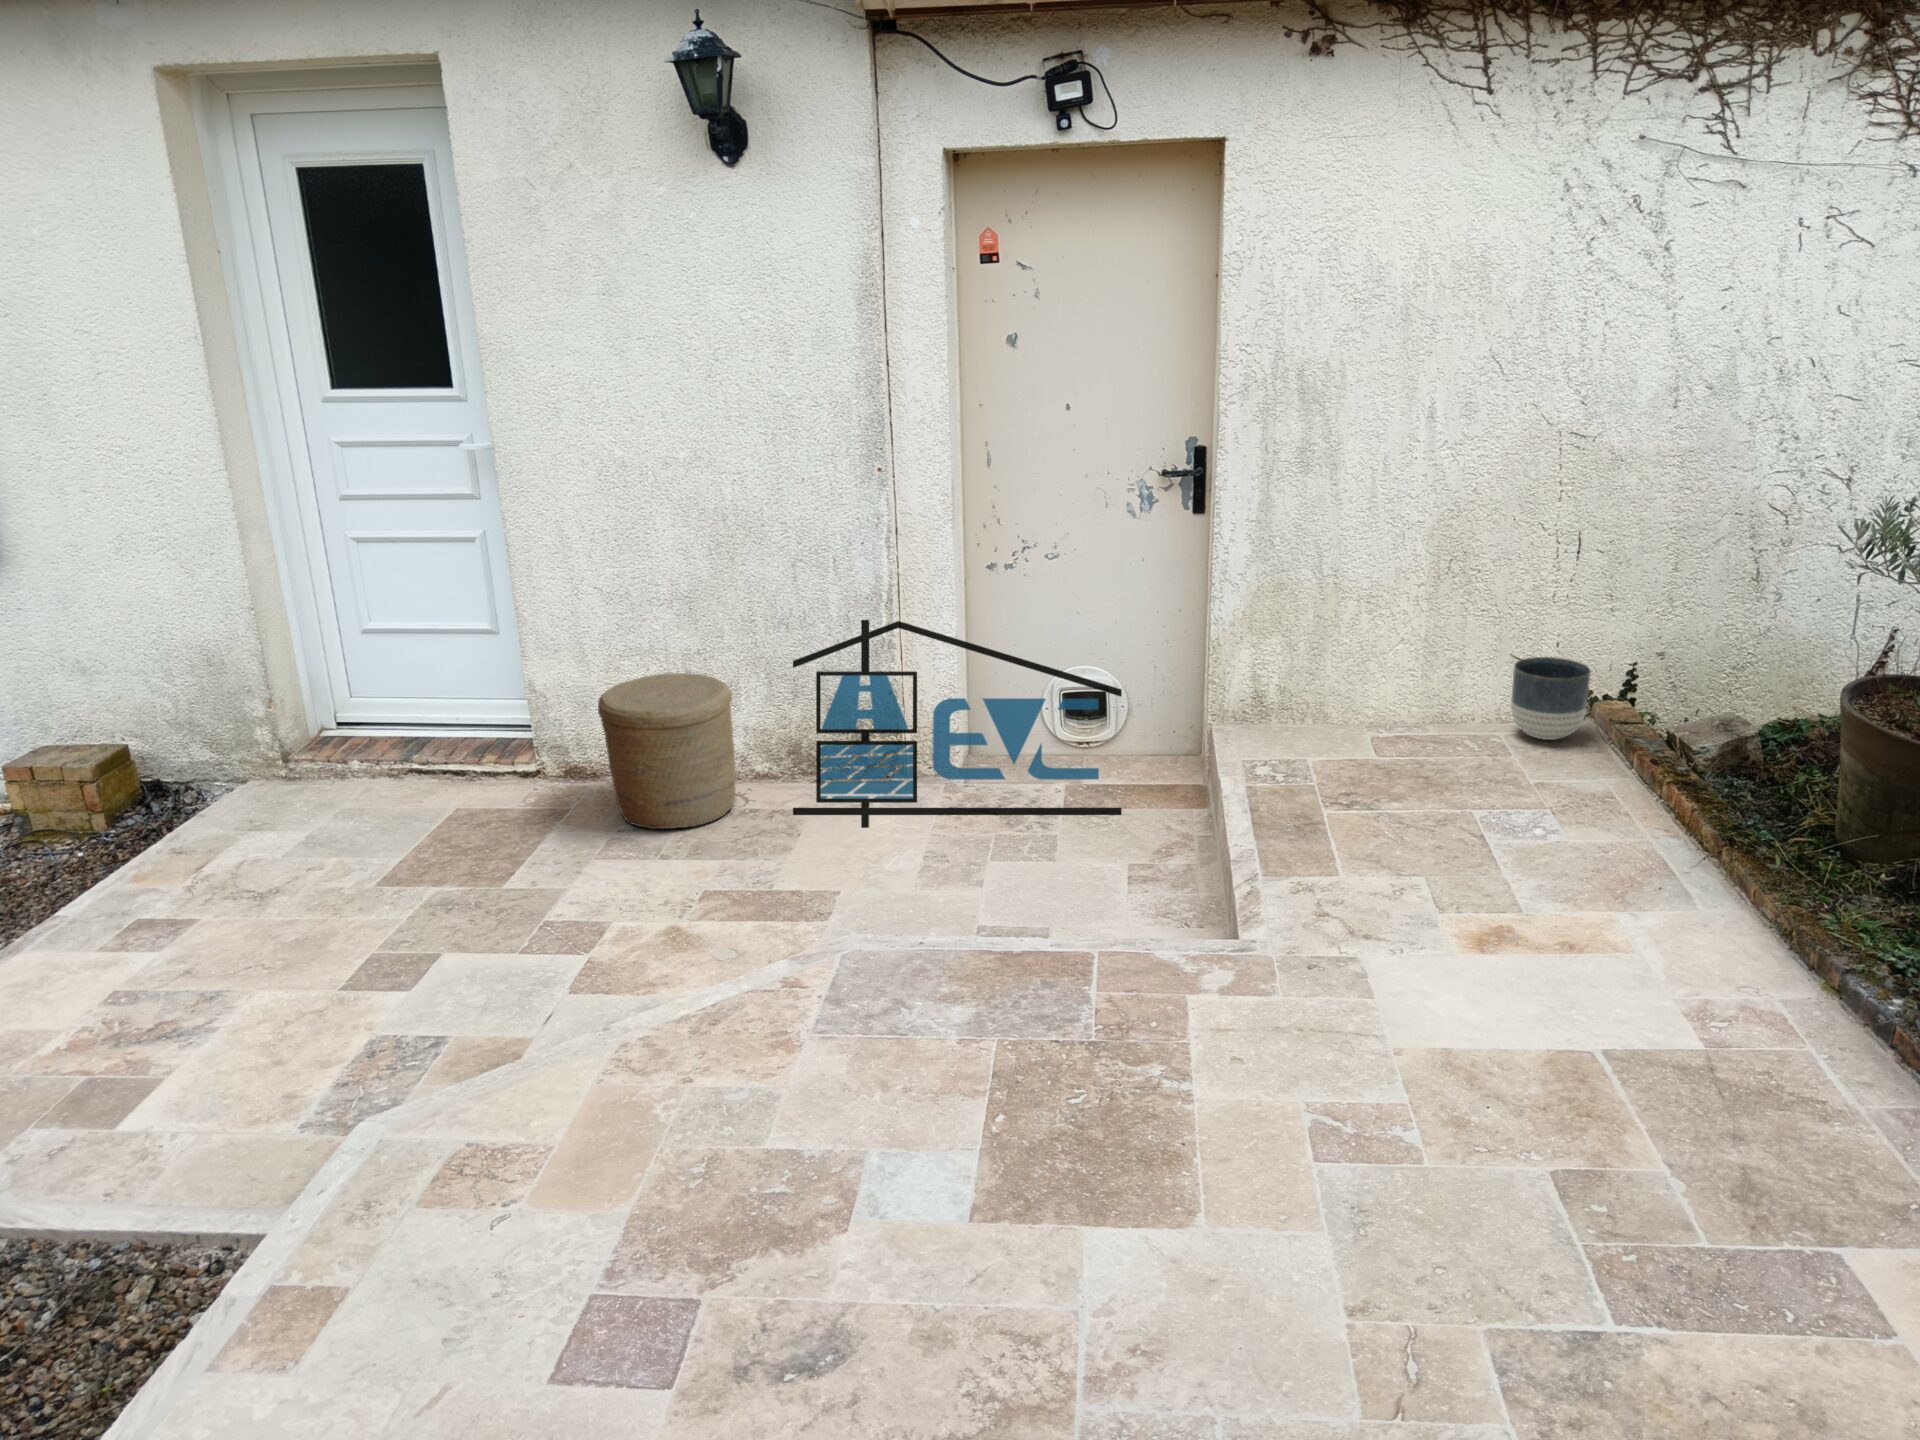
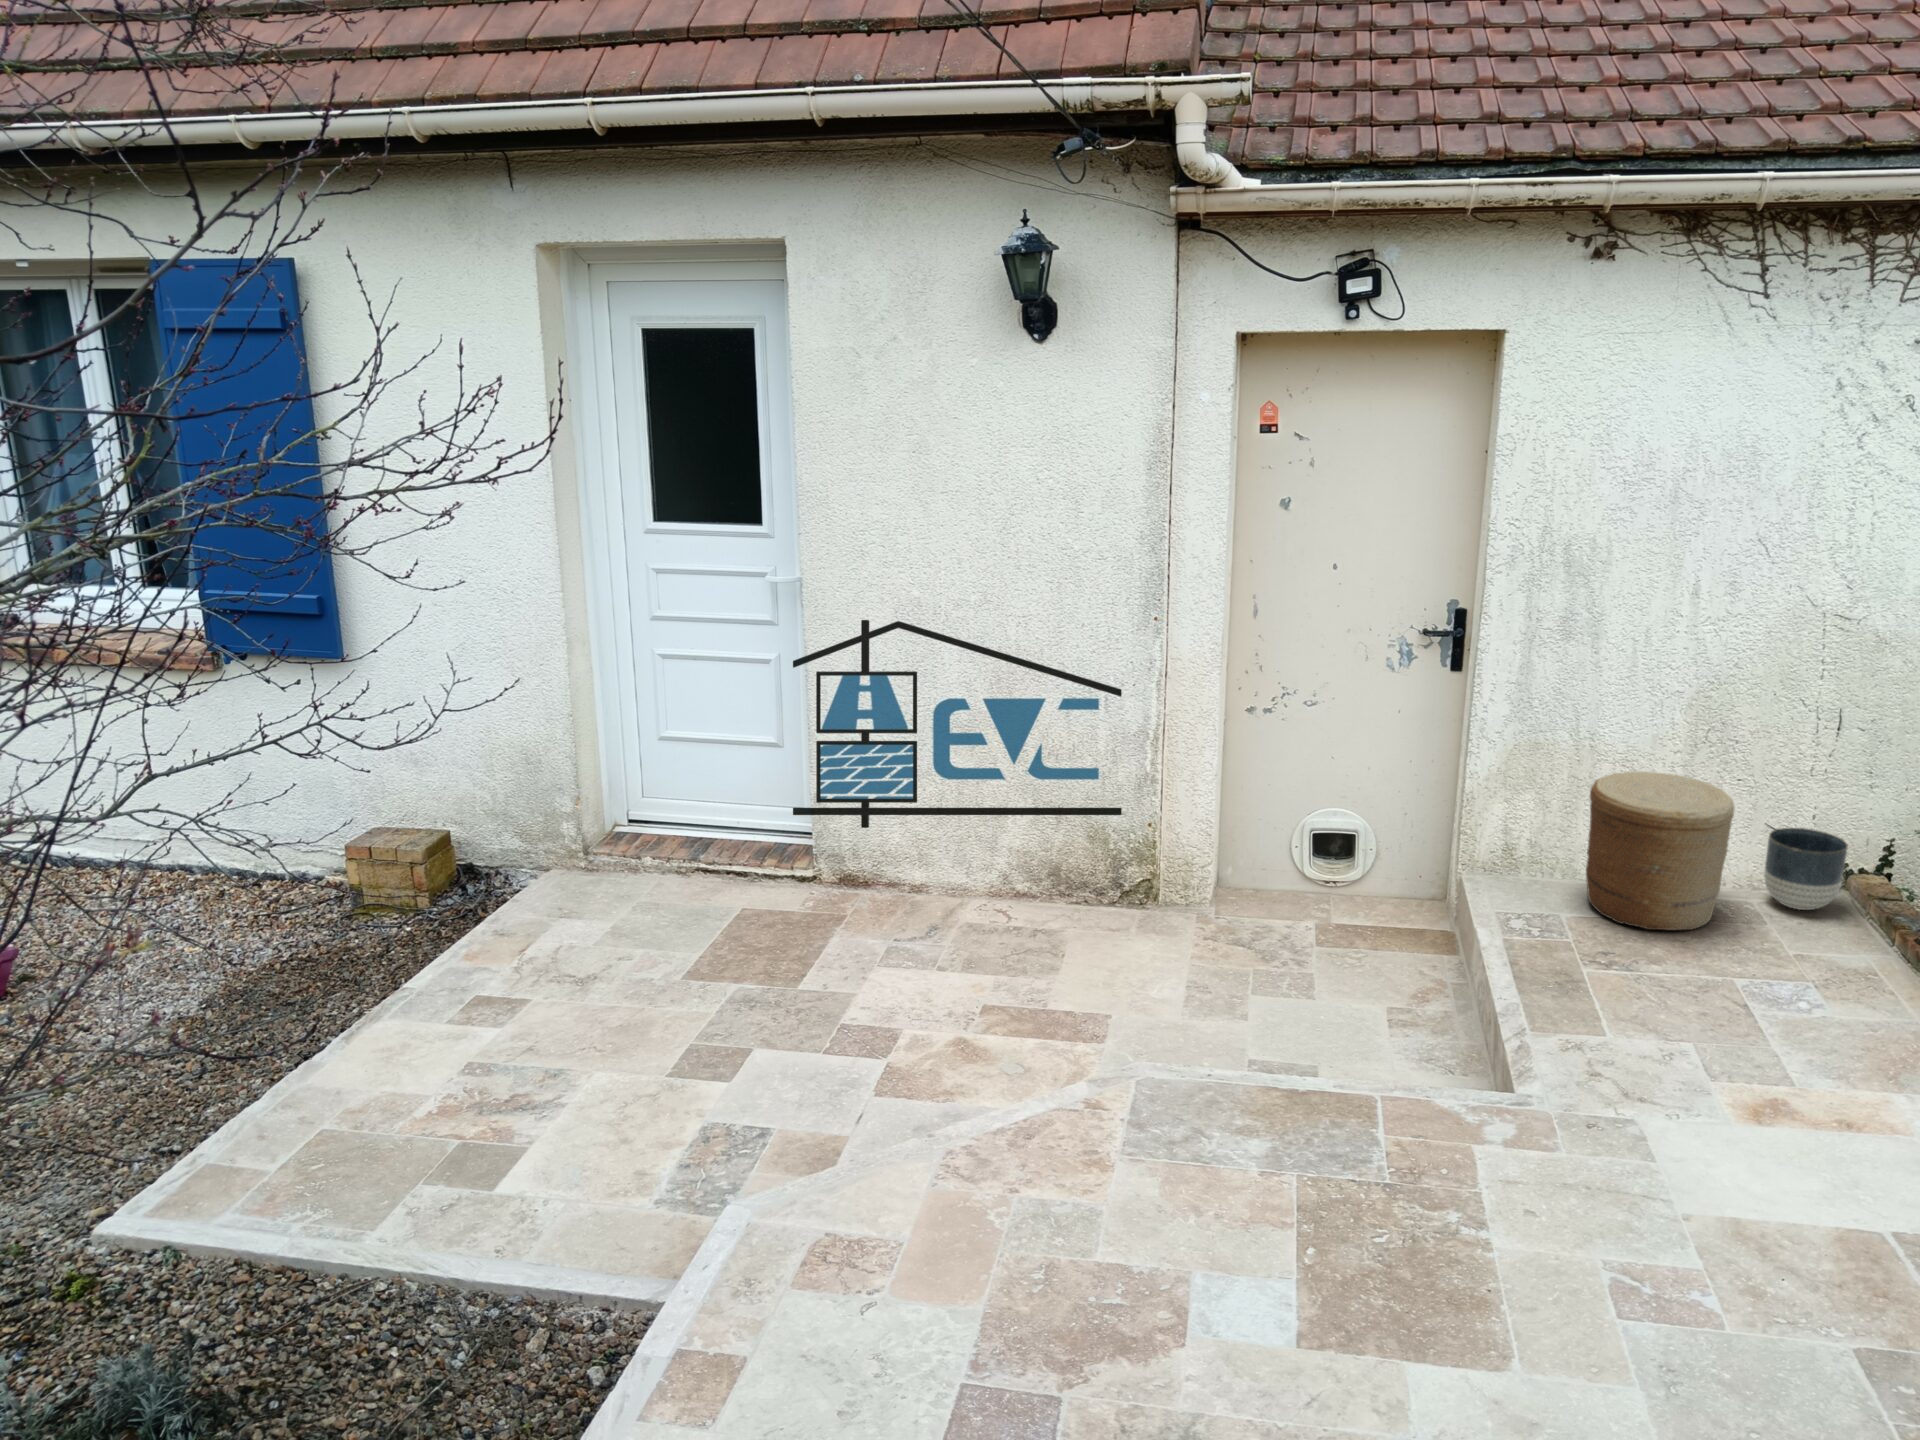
basket: present [598,673,736,829] -> present [1586,771,1735,930]

